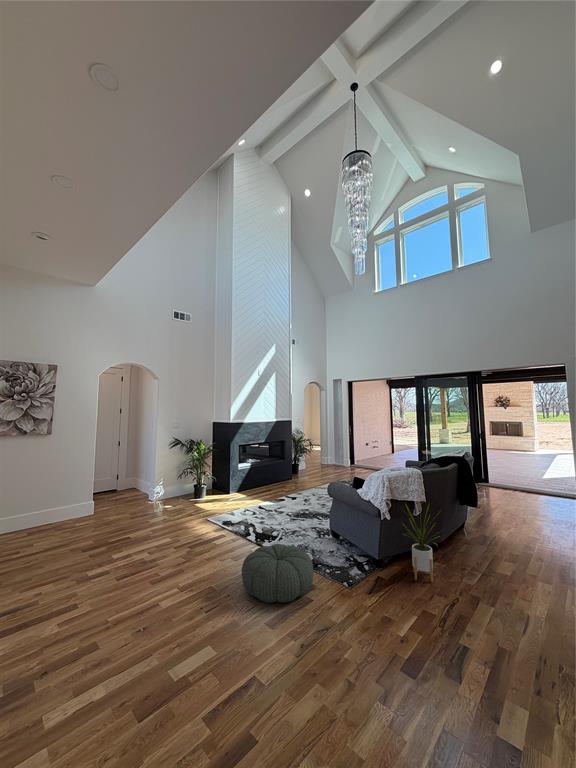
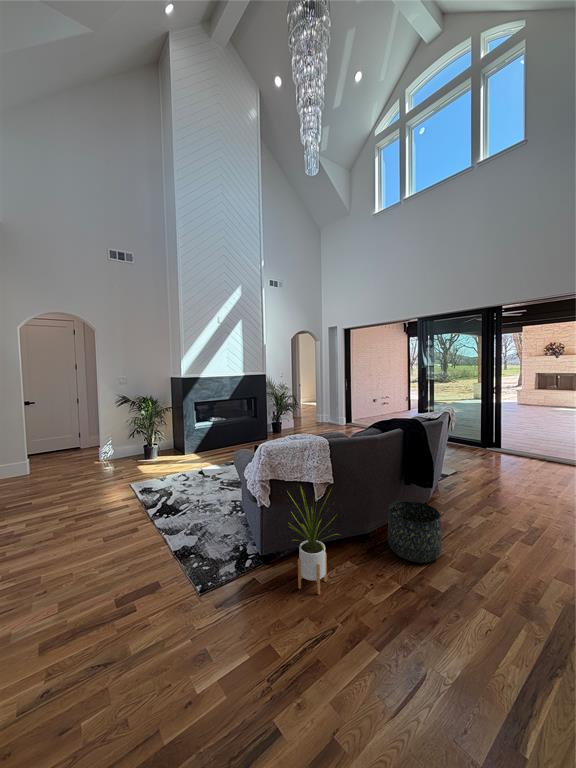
basket: none [454,516,497,559] -> present [388,501,442,563]
pouf: present [242,544,314,603] -> none [59,529,165,610]

